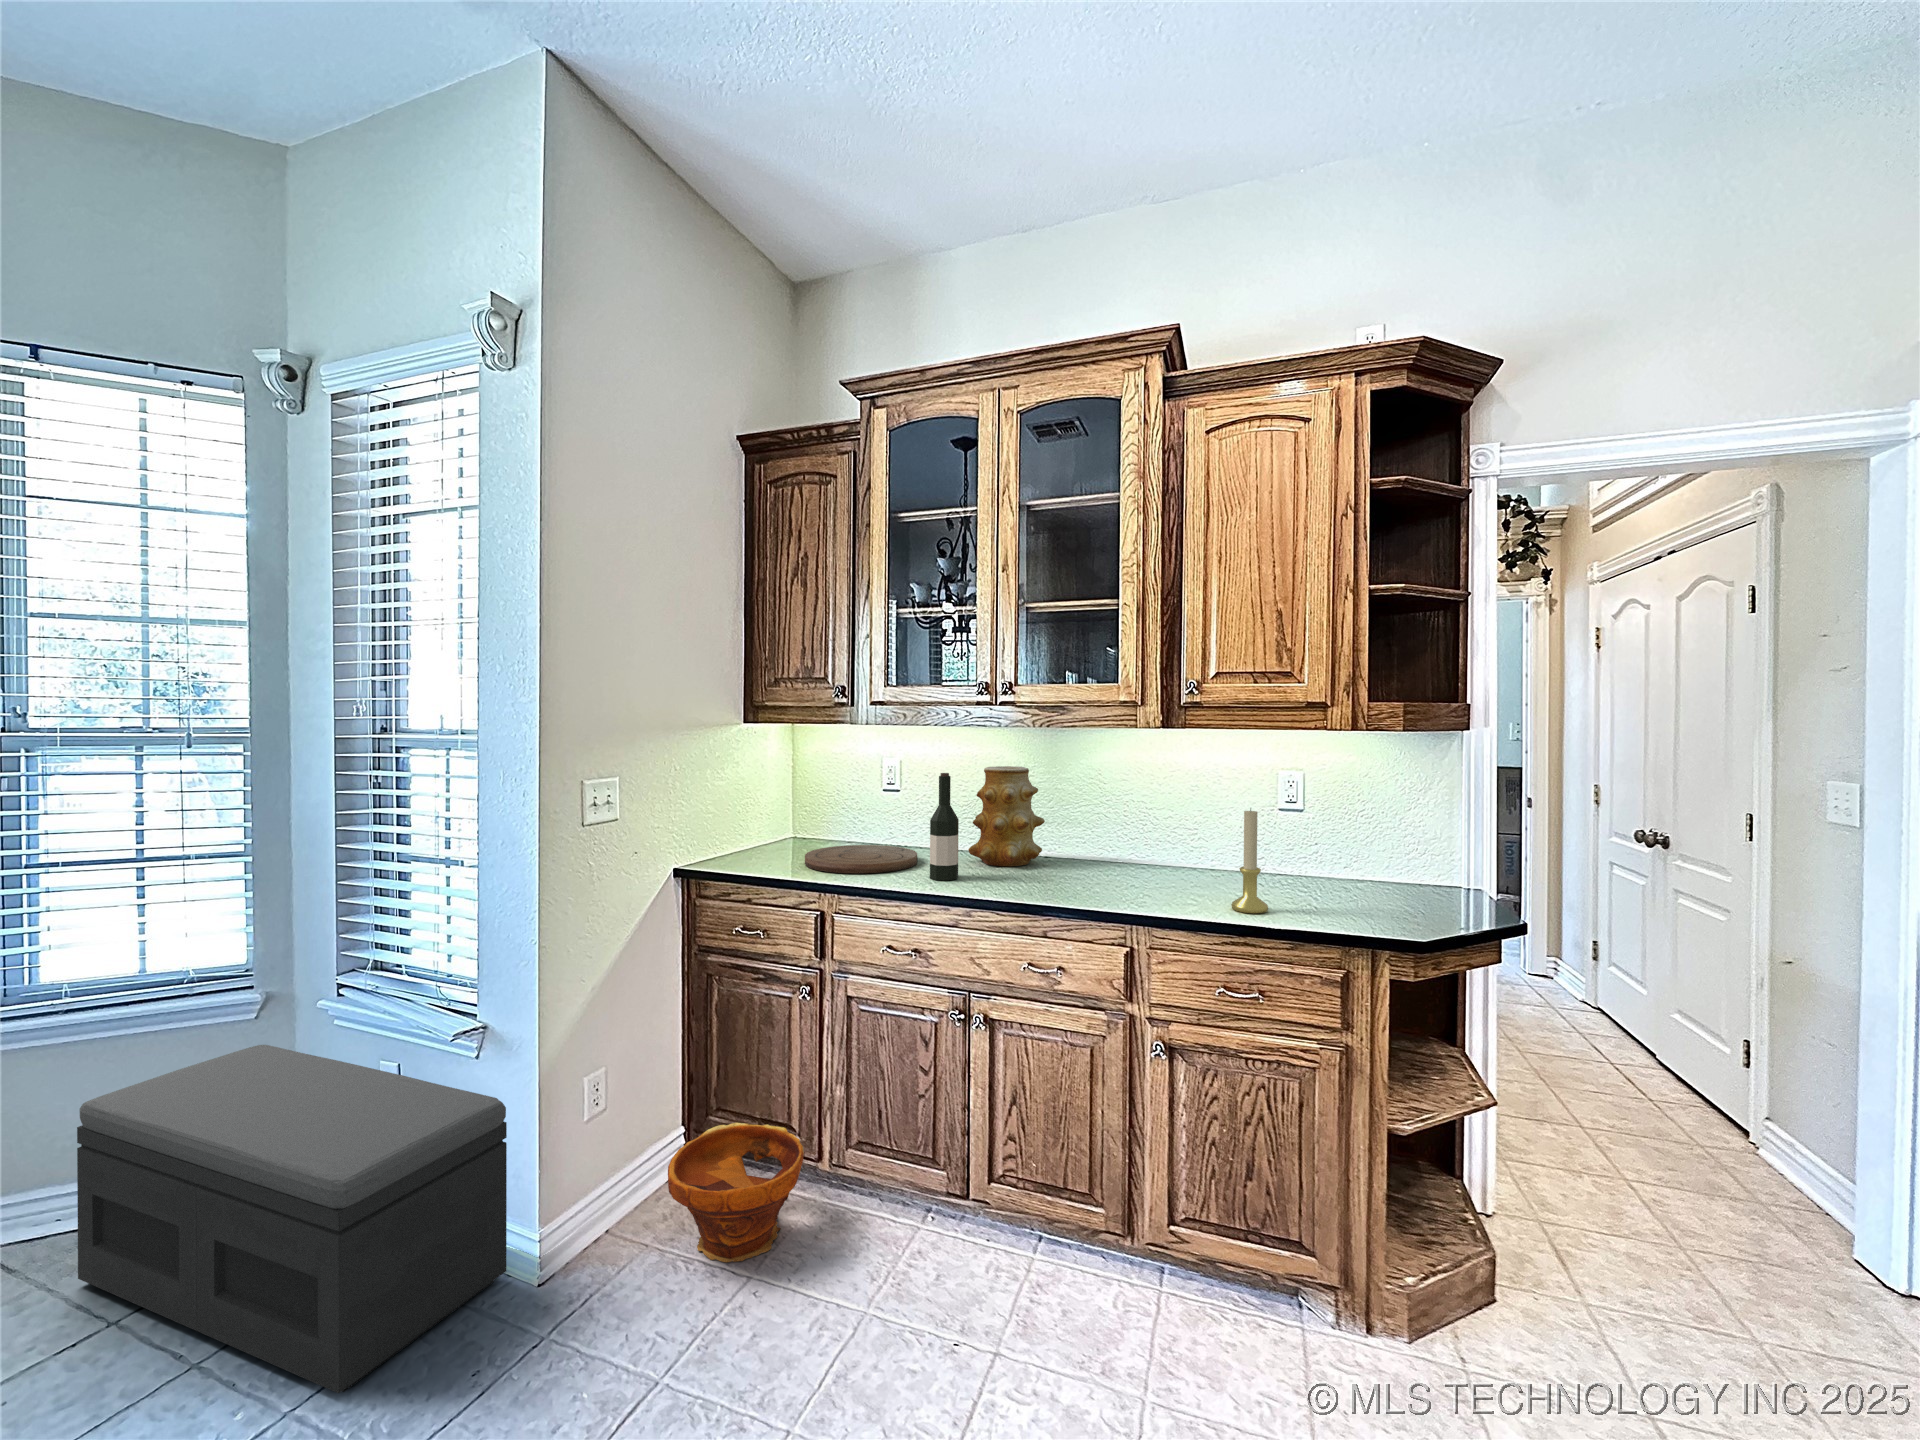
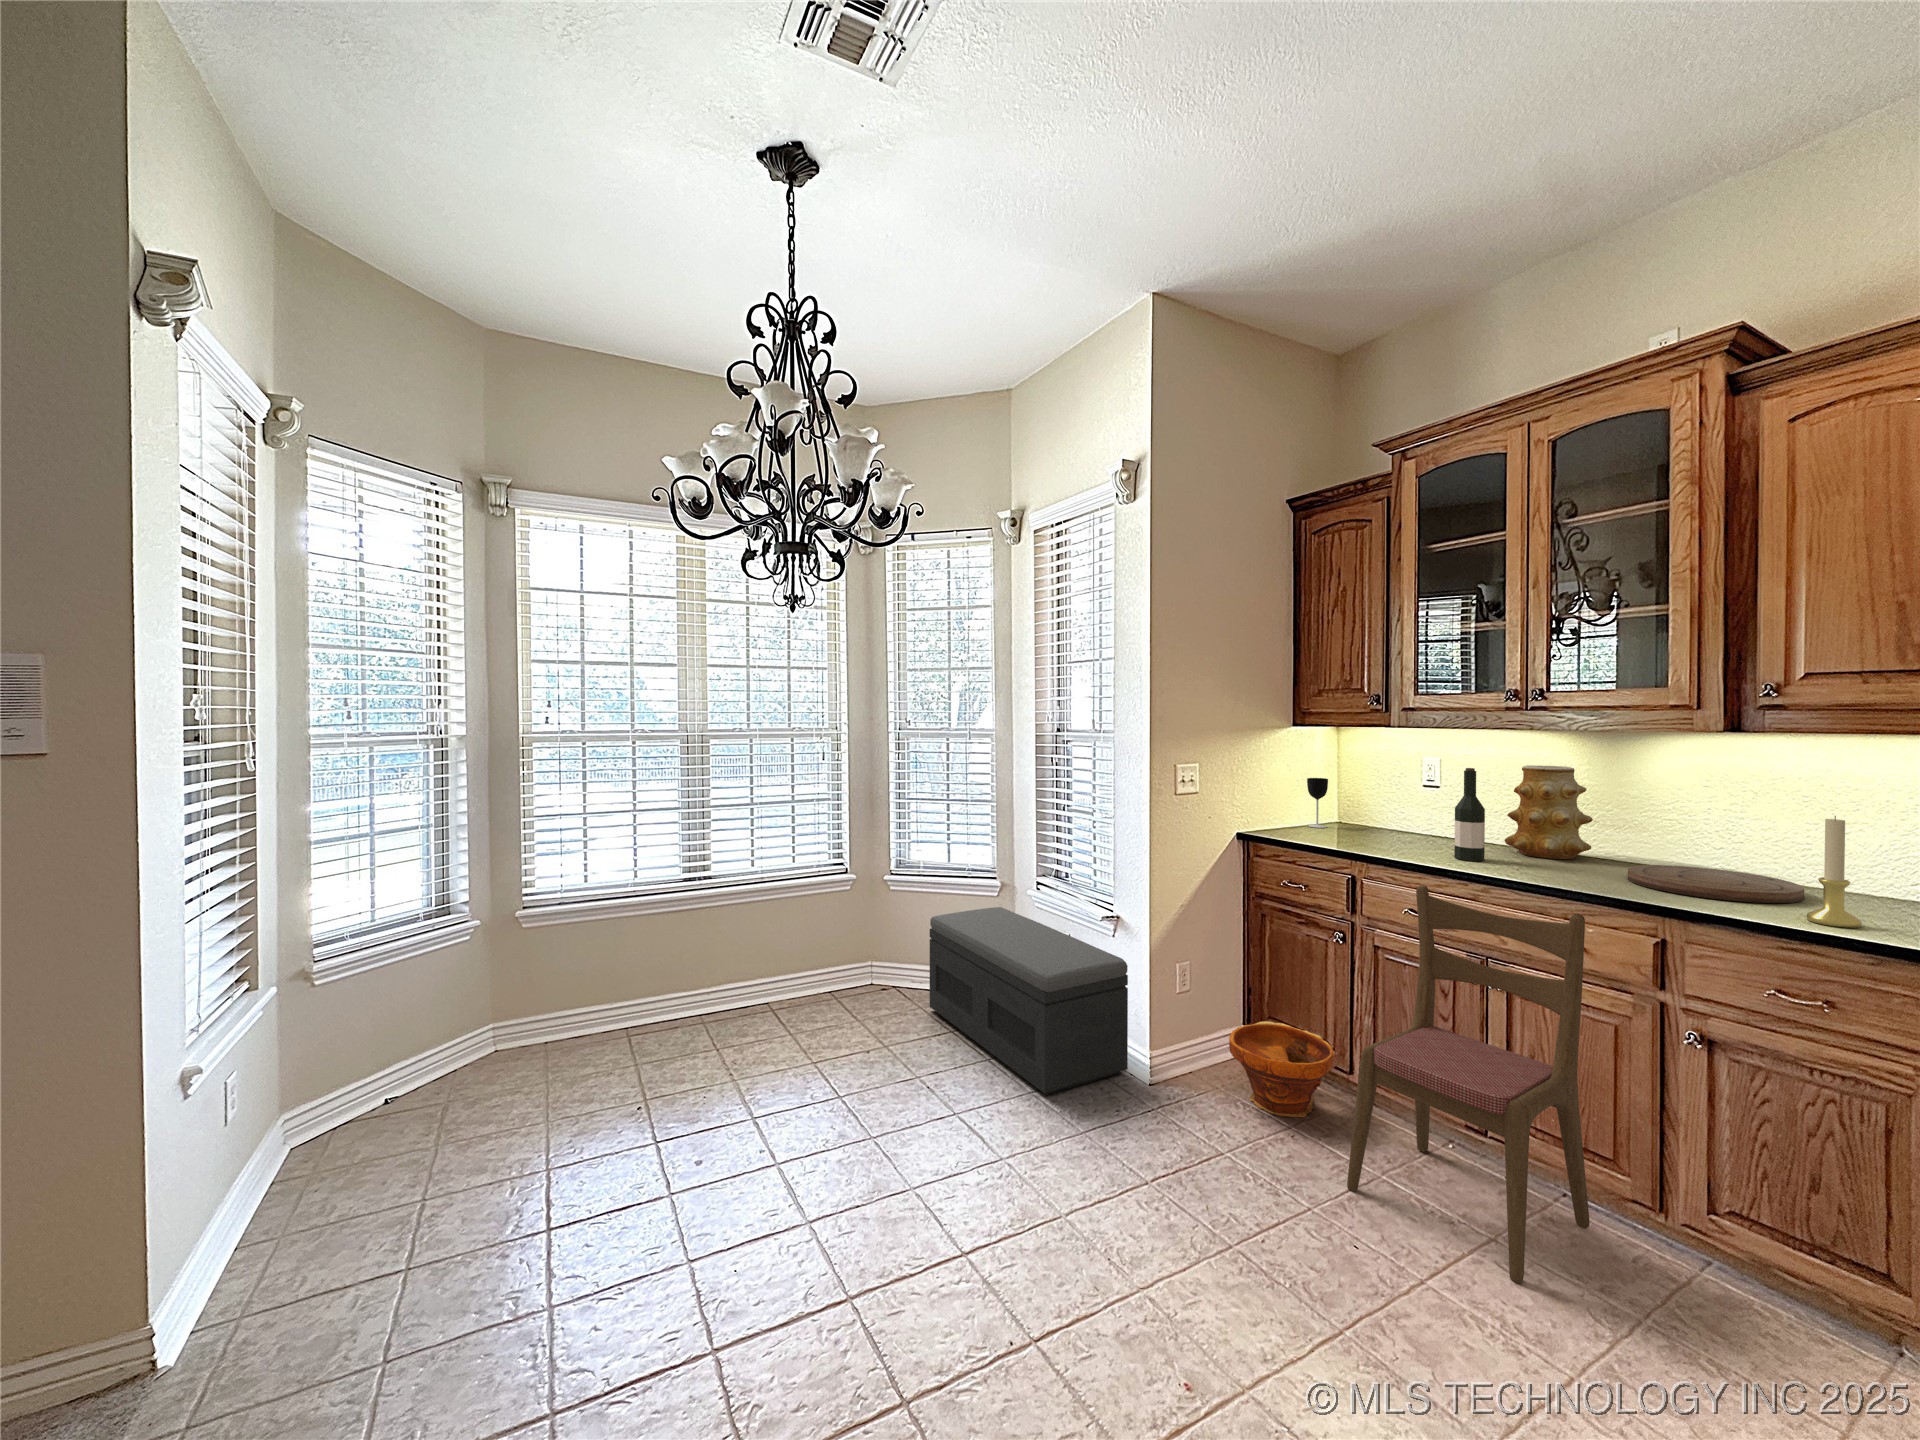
wine glass: none [760,791,784,853] -> present [1307,778,1328,828]
cutting board: present [805,845,917,873] -> present [1628,865,1804,903]
dining chair: none [834,919,1071,1403] -> present [1347,885,1590,1284]

